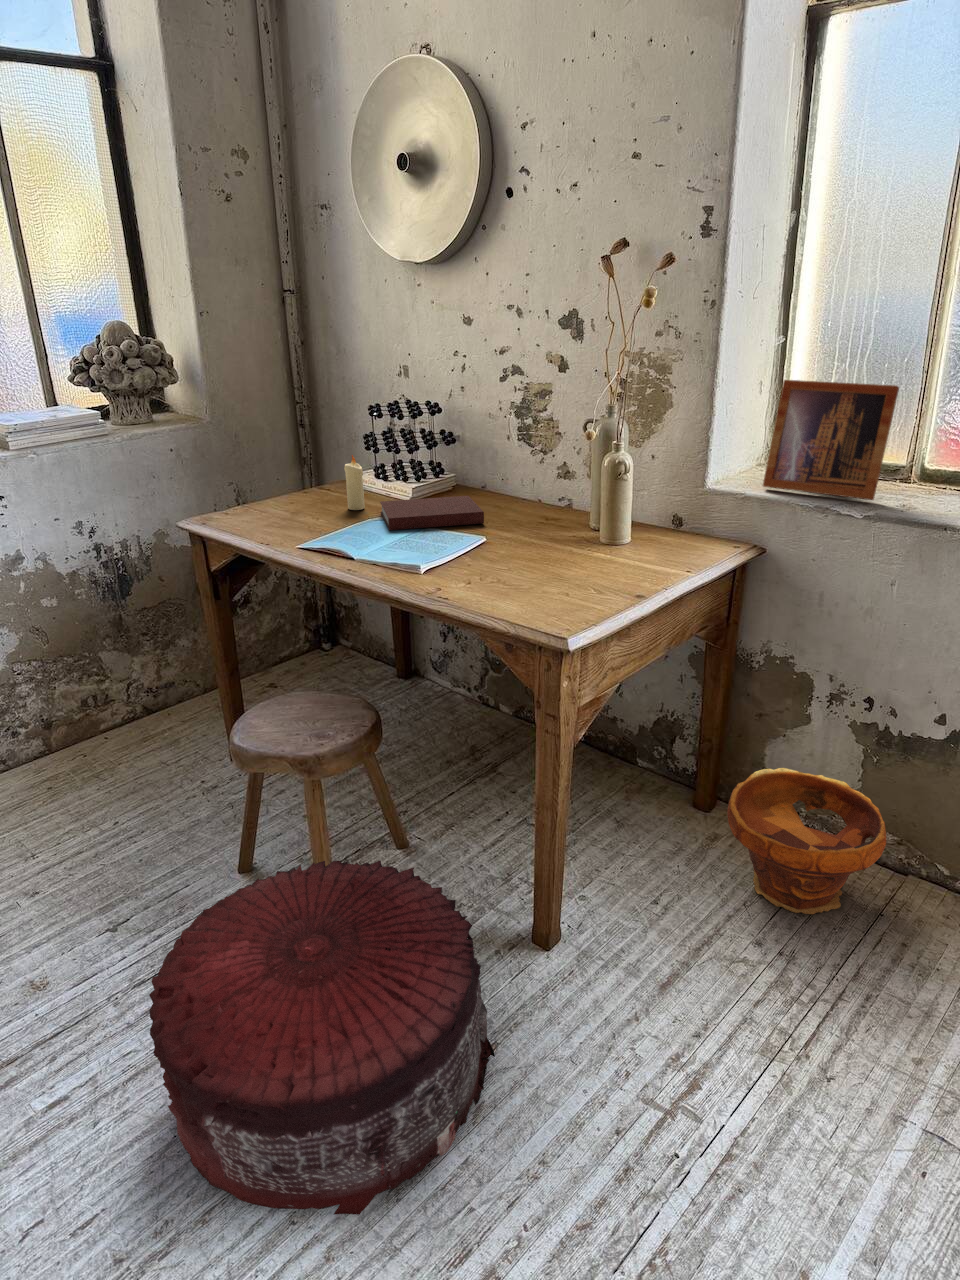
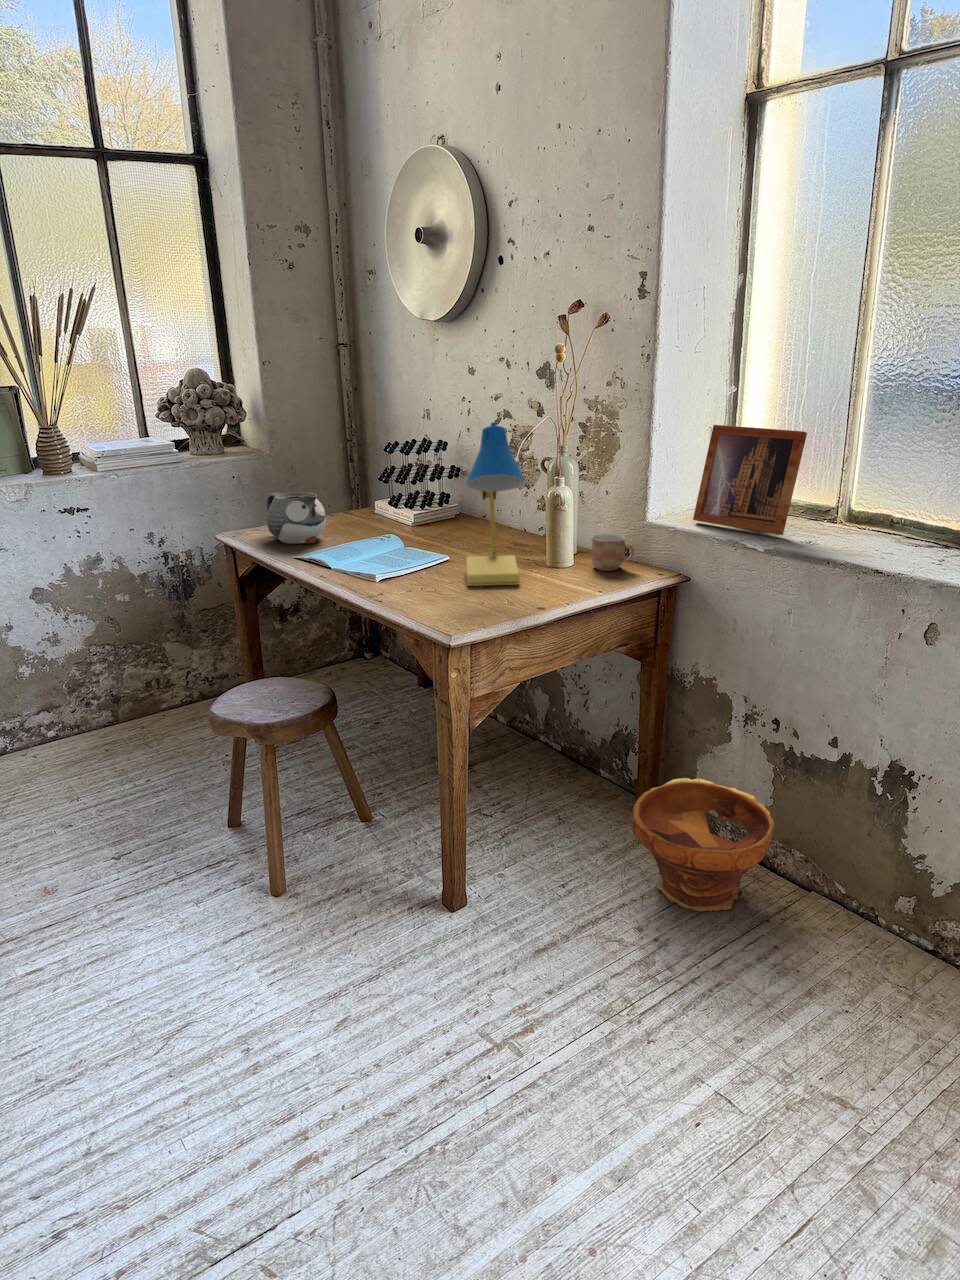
desk lamp: none [522,380,612,575] -> present [466,422,526,586]
candle: present [344,455,365,510] -> none [352,483,369,530]
teapot: none [246,468,324,531] -> present [266,492,326,543]
notebook: present [380,496,484,530] -> none [373,521,457,546]
mug: none [655,505,705,547] -> present [591,534,634,571]
pouf: present [149,860,495,1215] -> none [86,810,370,1077]

